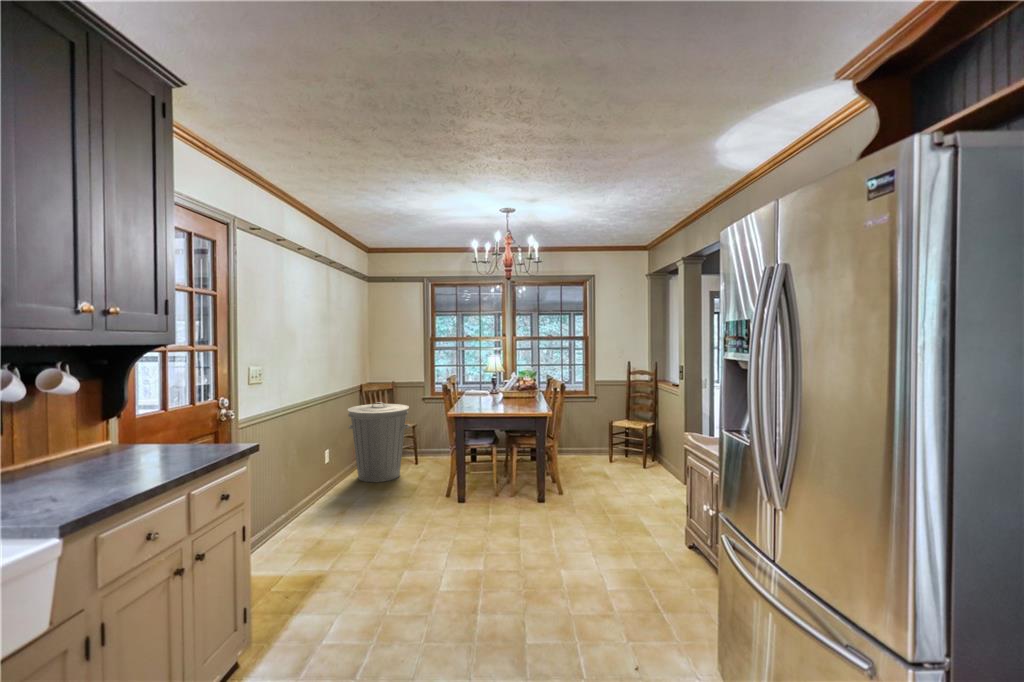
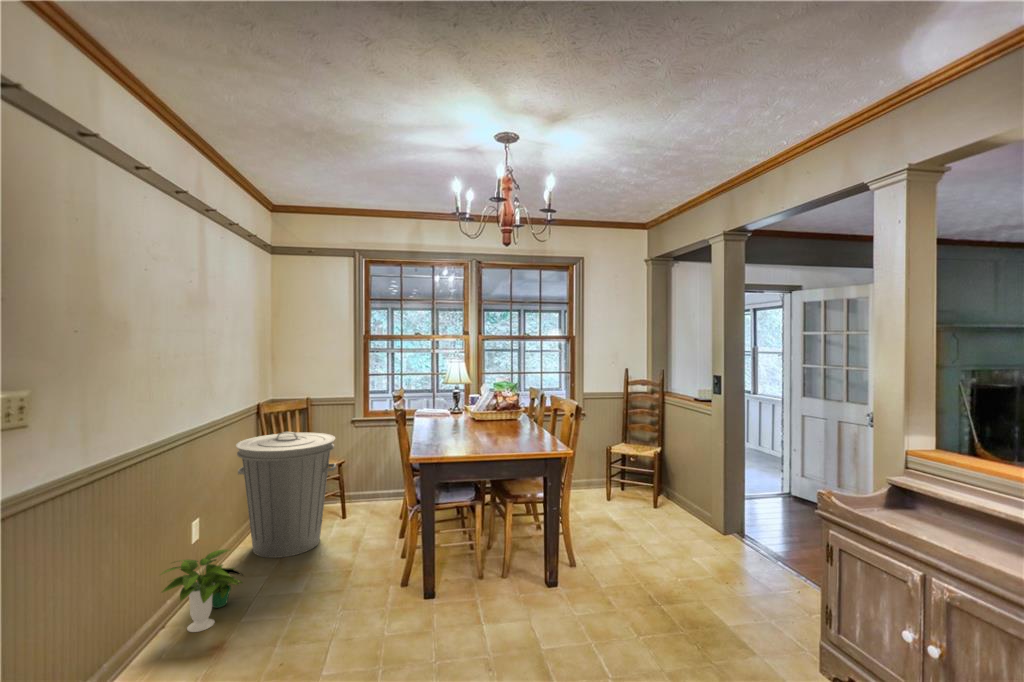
potted plant: none [309,468,354,512] -> present [161,550,243,632]

